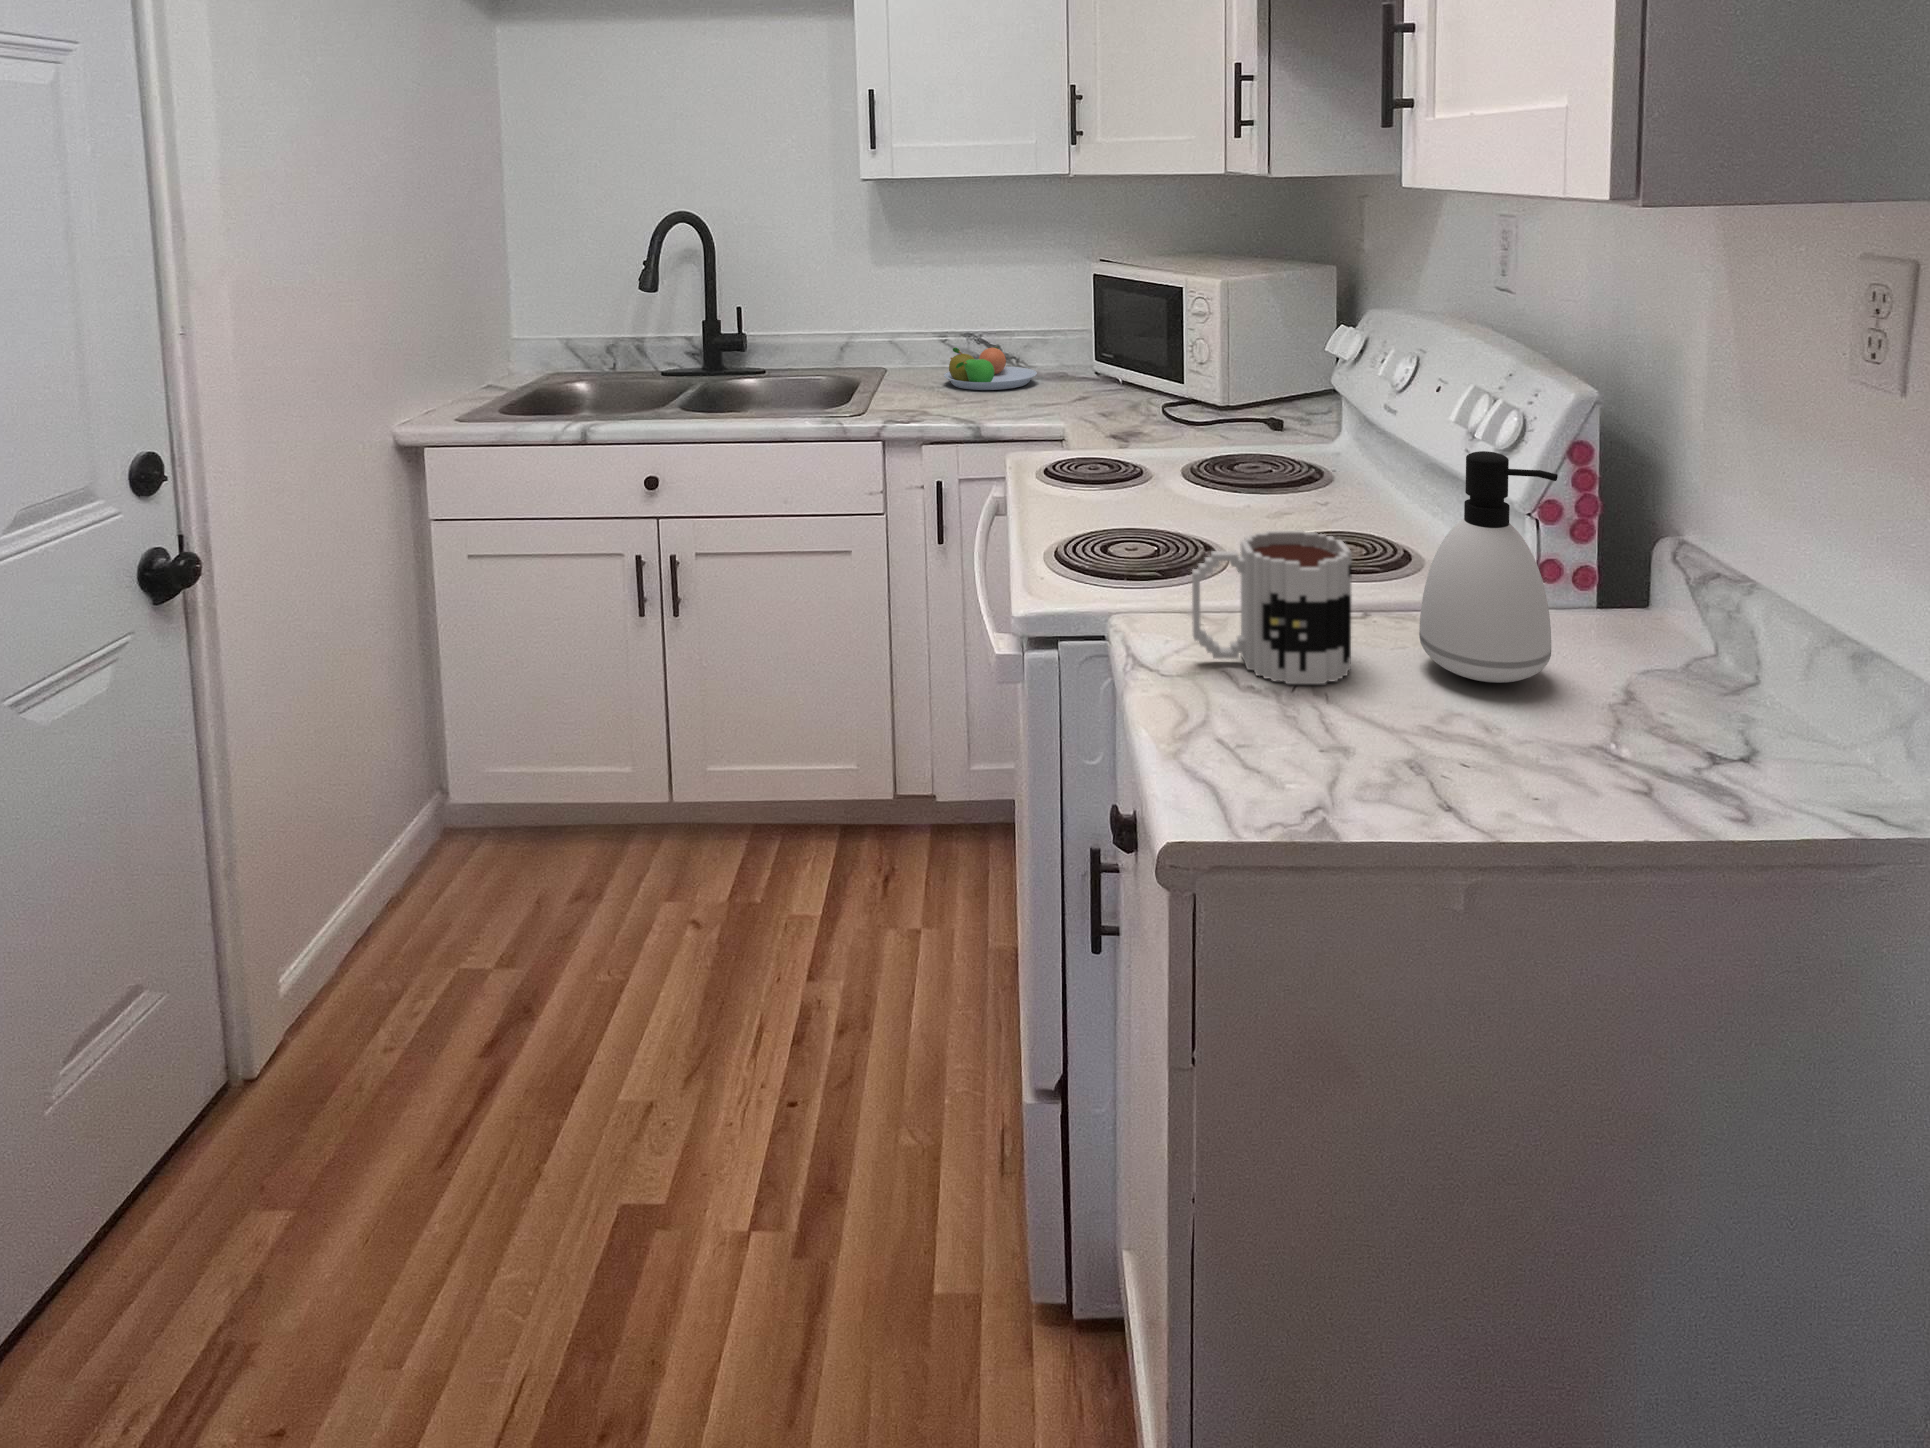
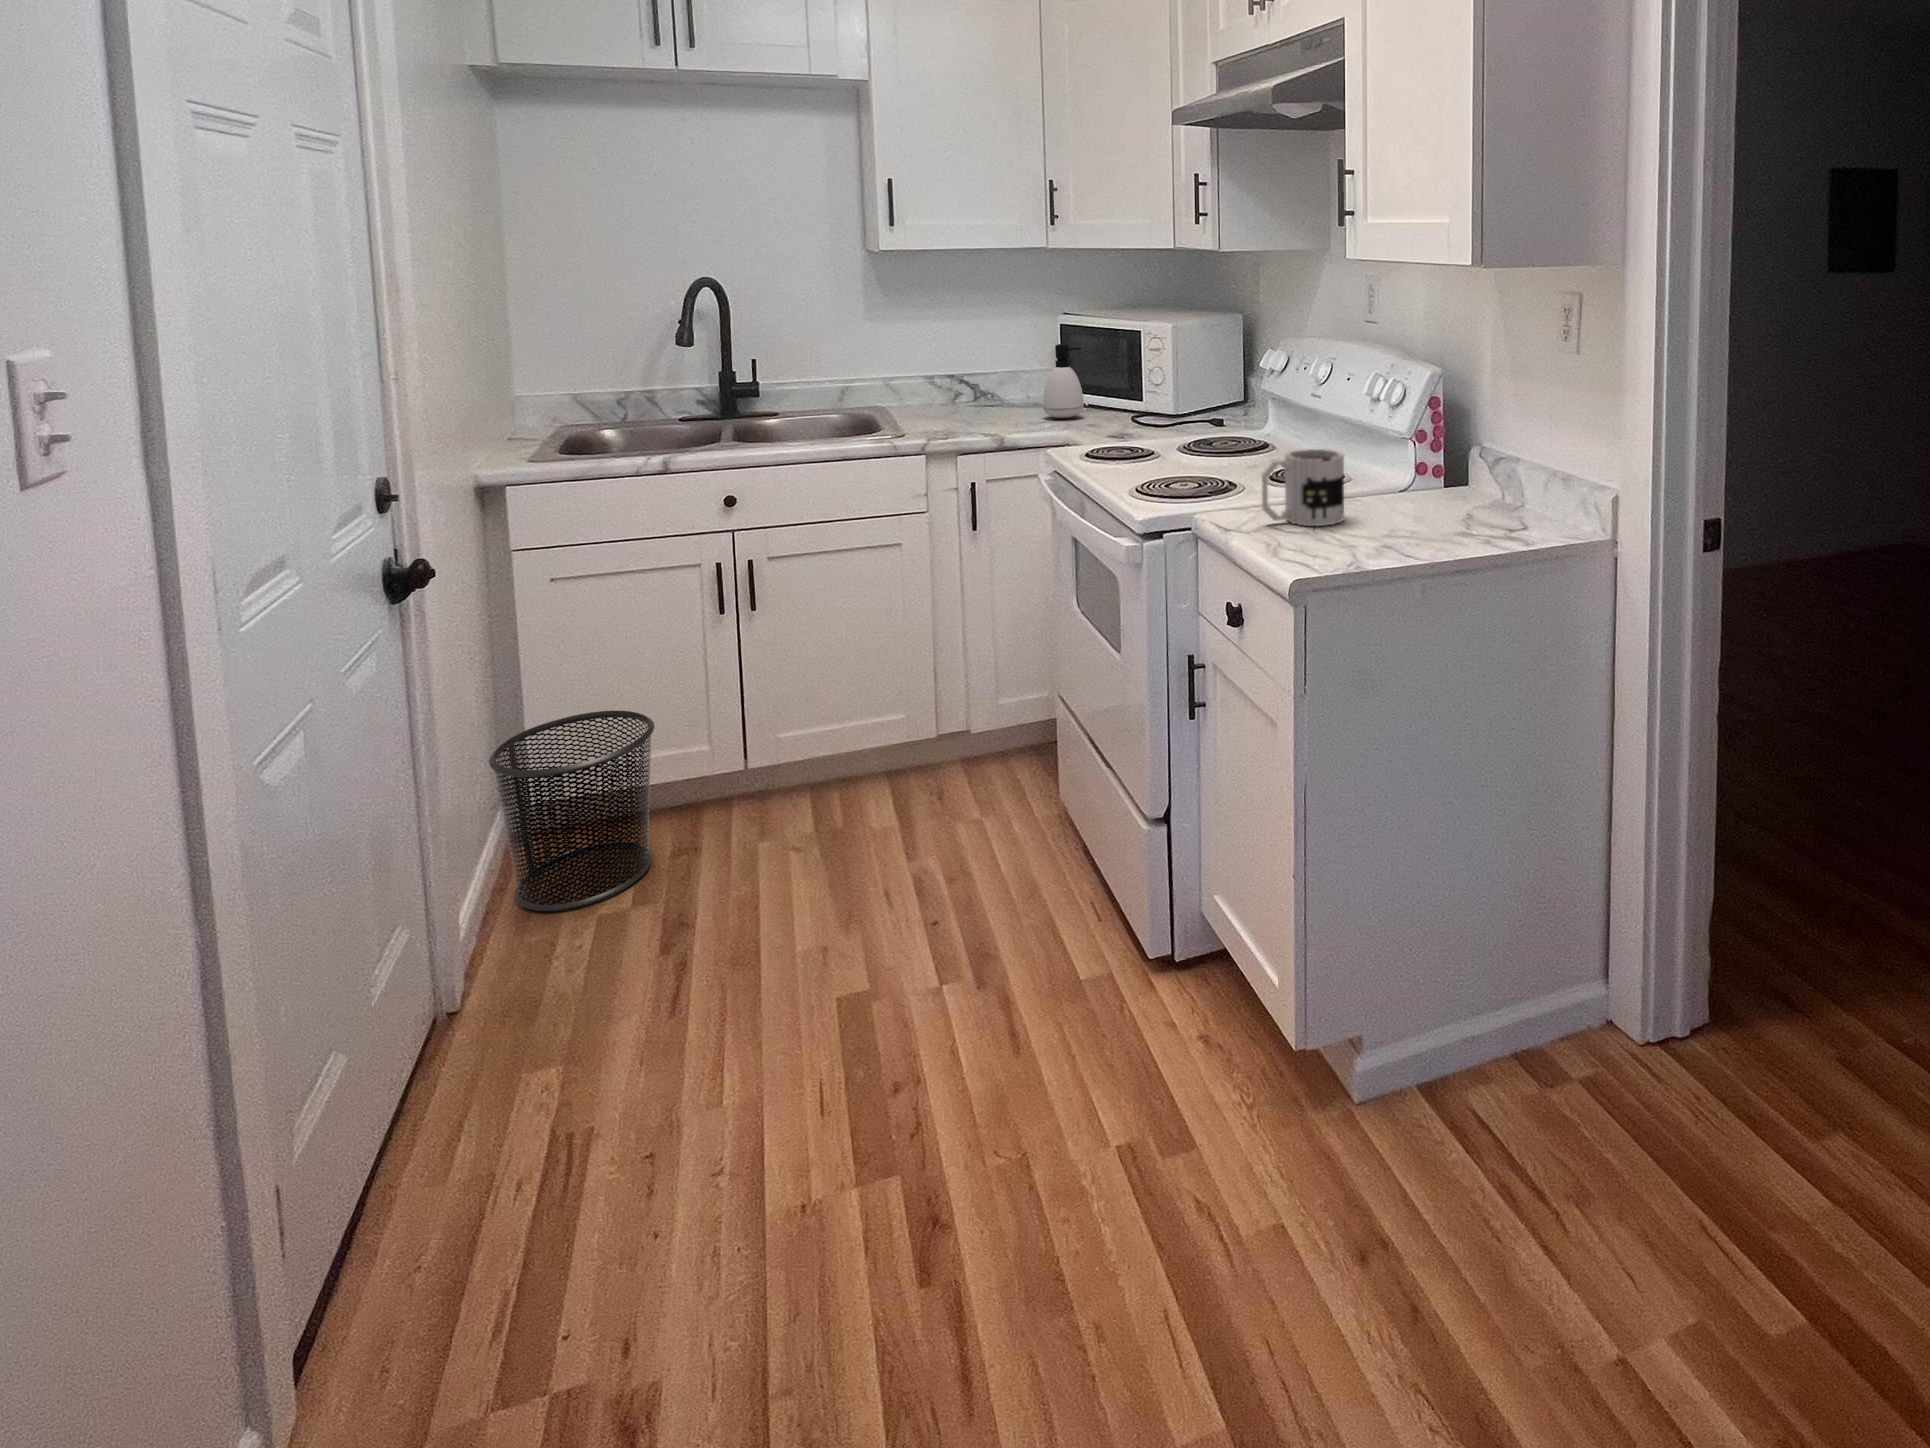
fruit bowl: present [944,347,1037,390] -> none [946,383,1024,416]
soap dispenser: present [1419,451,1558,683] -> present [1043,344,1084,418]
waste bin: none [396,705,565,935] -> present [489,711,654,911]

